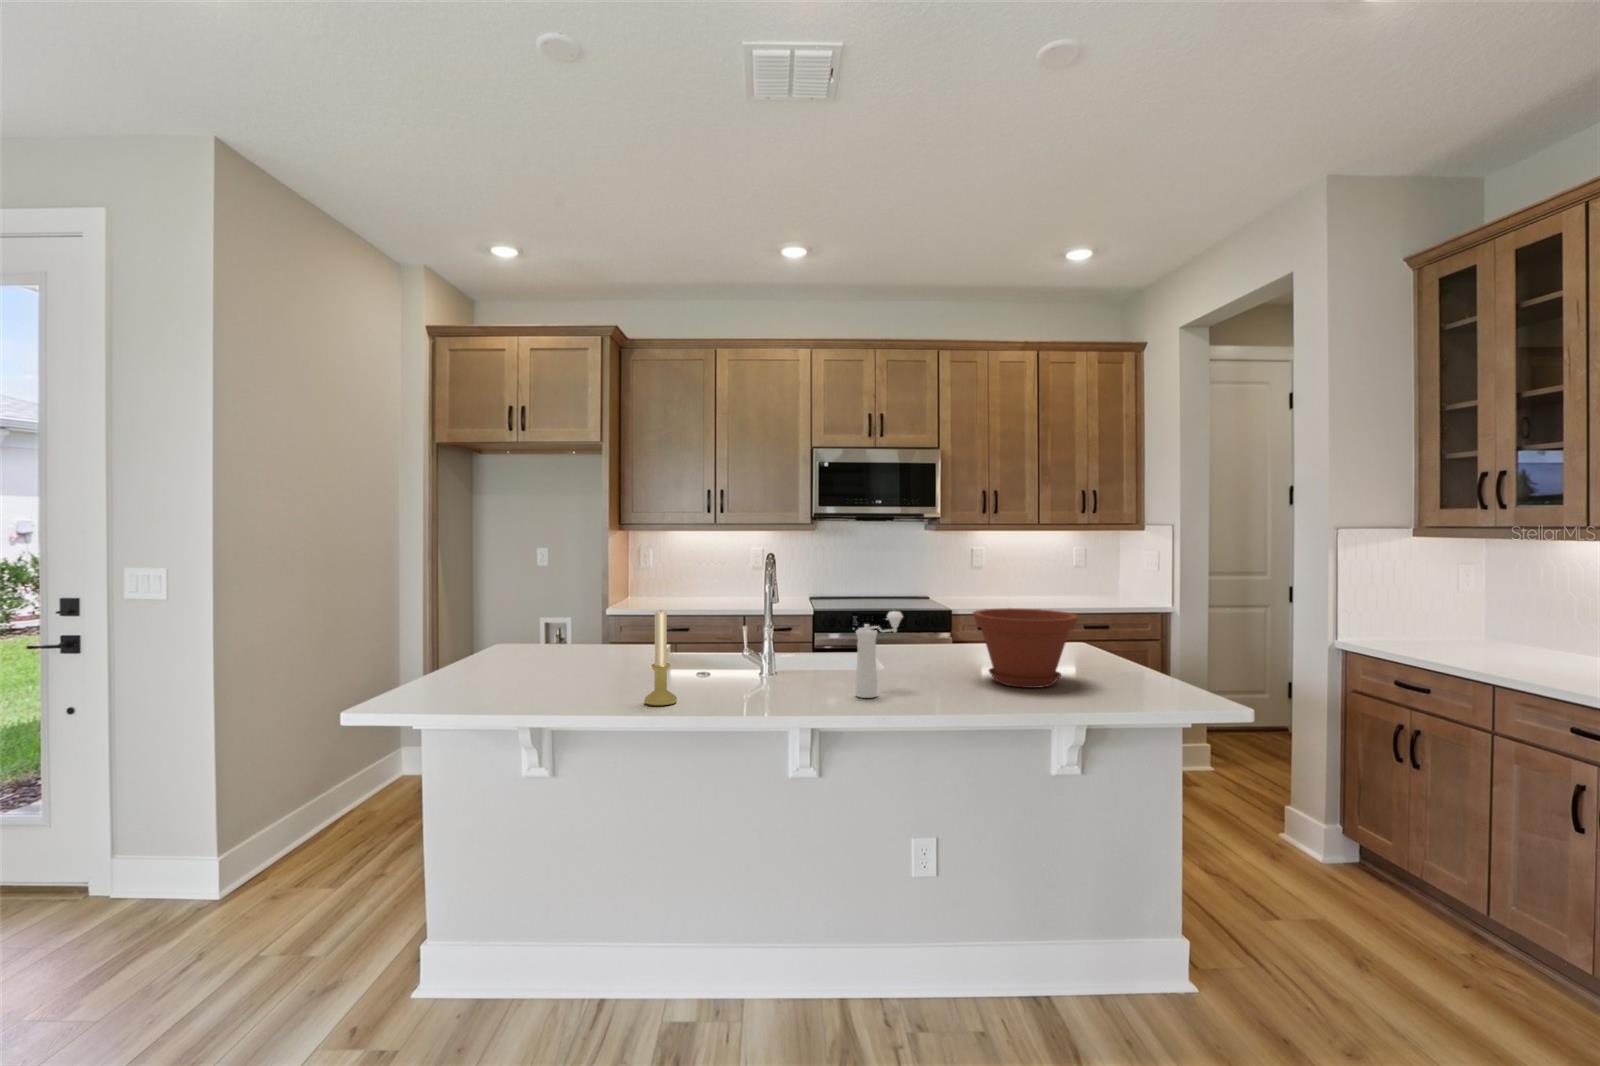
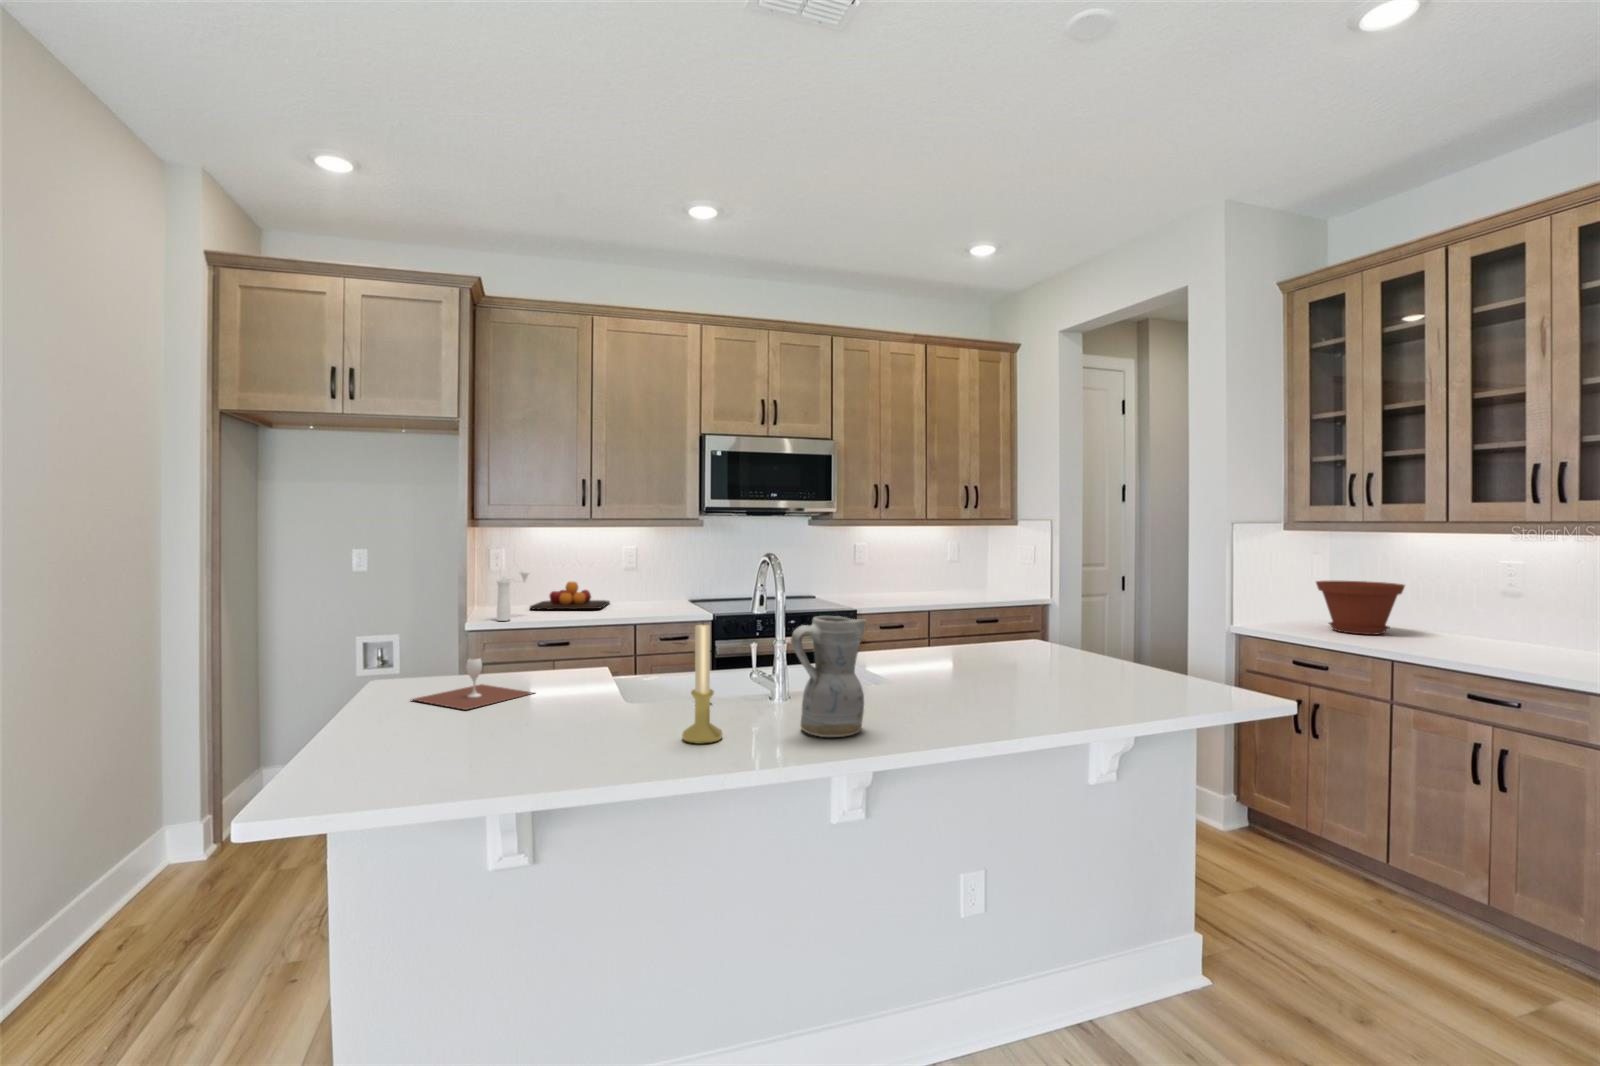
chopping board: none [666,578,736,602] -> present [530,582,610,609]
ceramic pitcher: none [728,608,794,709] -> present [791,616,866,737]
plant pot: present [973,608,1078,688] -> present [1316,581,1405,635]
pepper mill: present [856,611,903,698] -> present [497,570,529,621]
wine glass: none [500,633,590,672] -> present [413,658,535,710]

